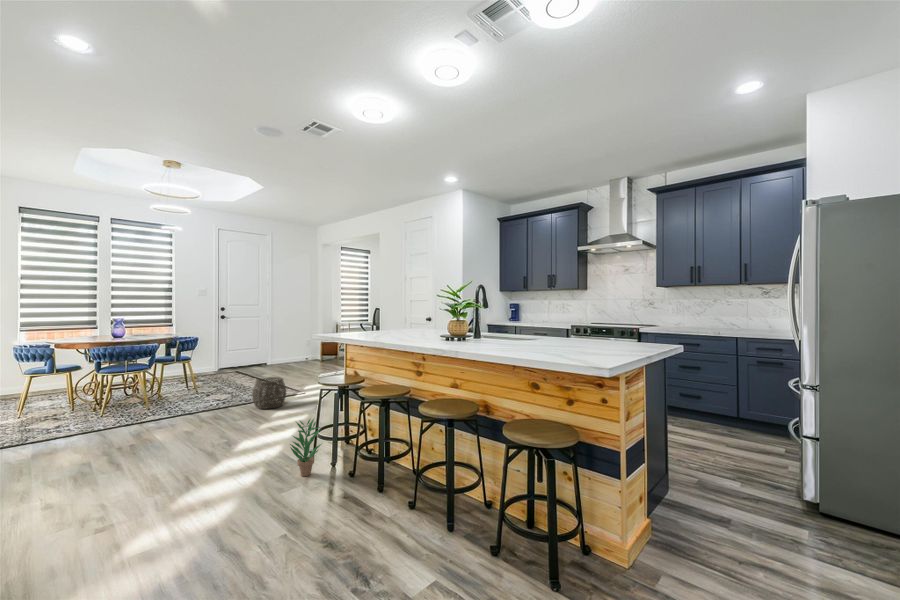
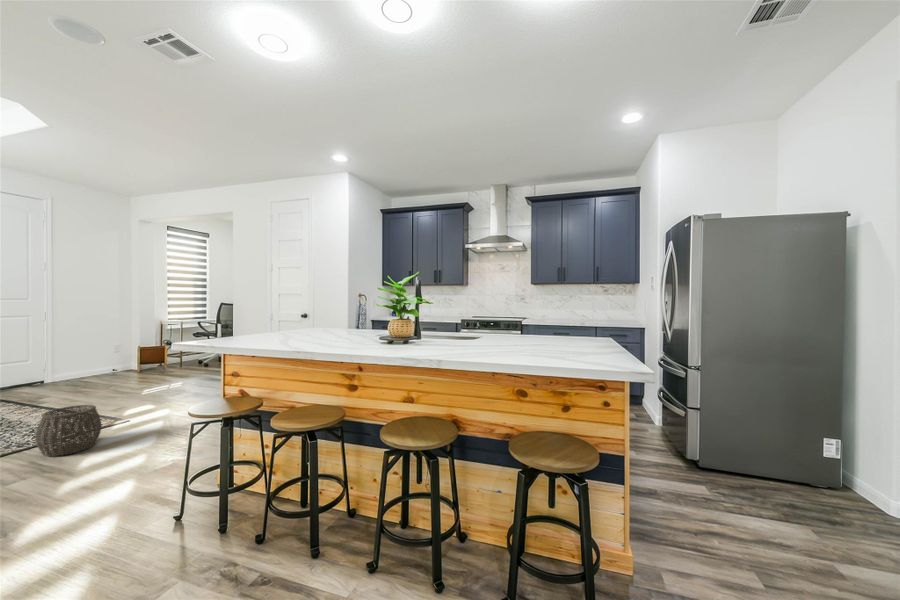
potted plant: present [290,419,321,476] -> none [150,469,212,562]

